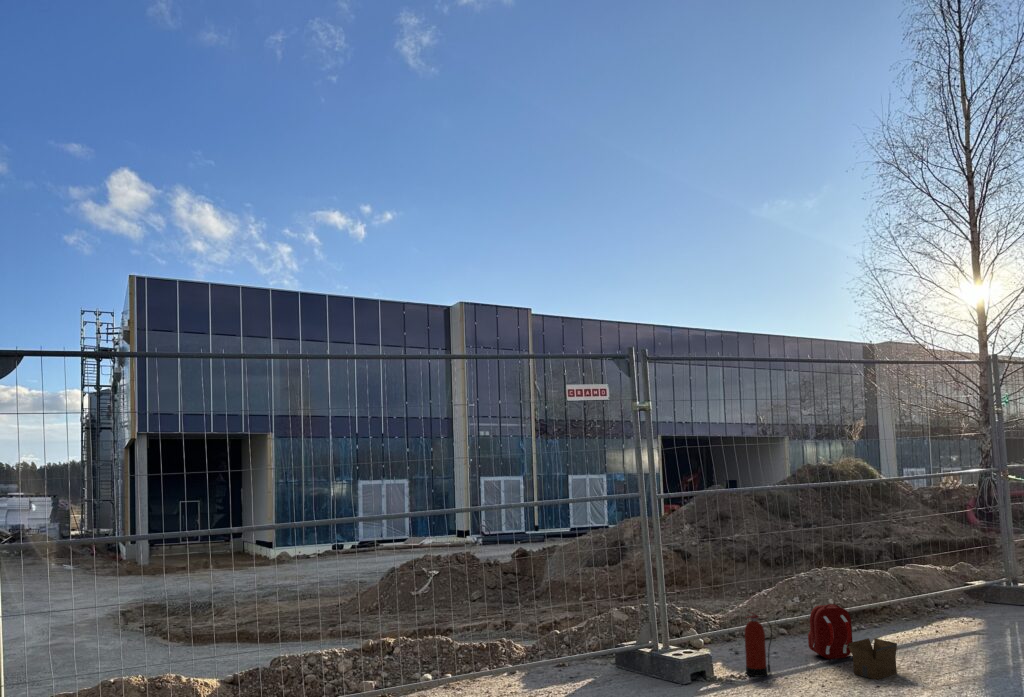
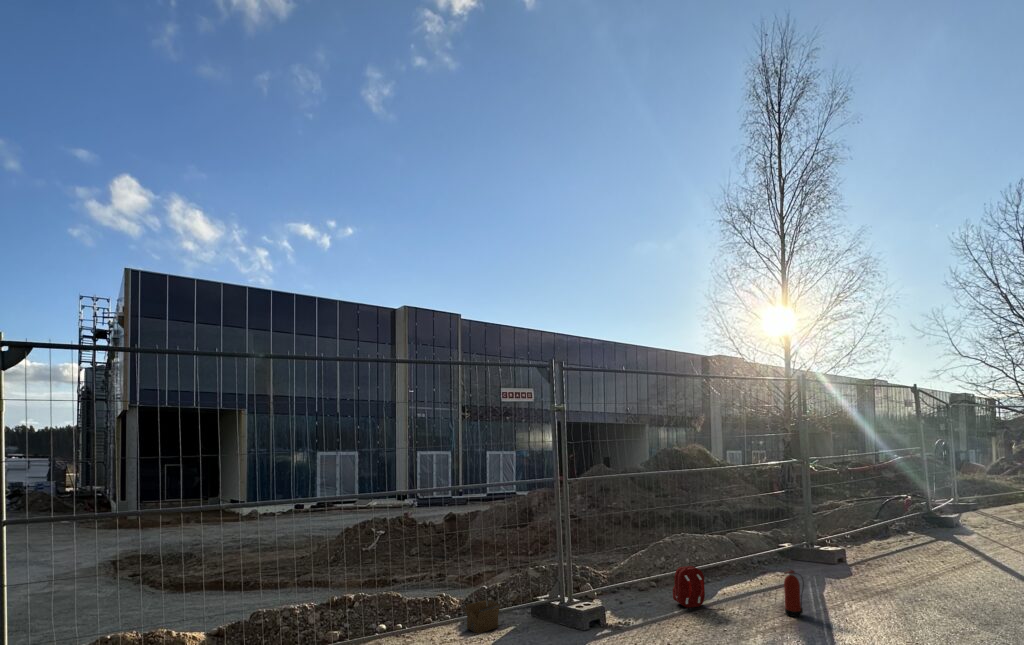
fire extinguisher: present [745,611,772,677] -> present [784,569,804,617]
cardboard box: present [848,638,897,680] -> present [463,600,500,634]

